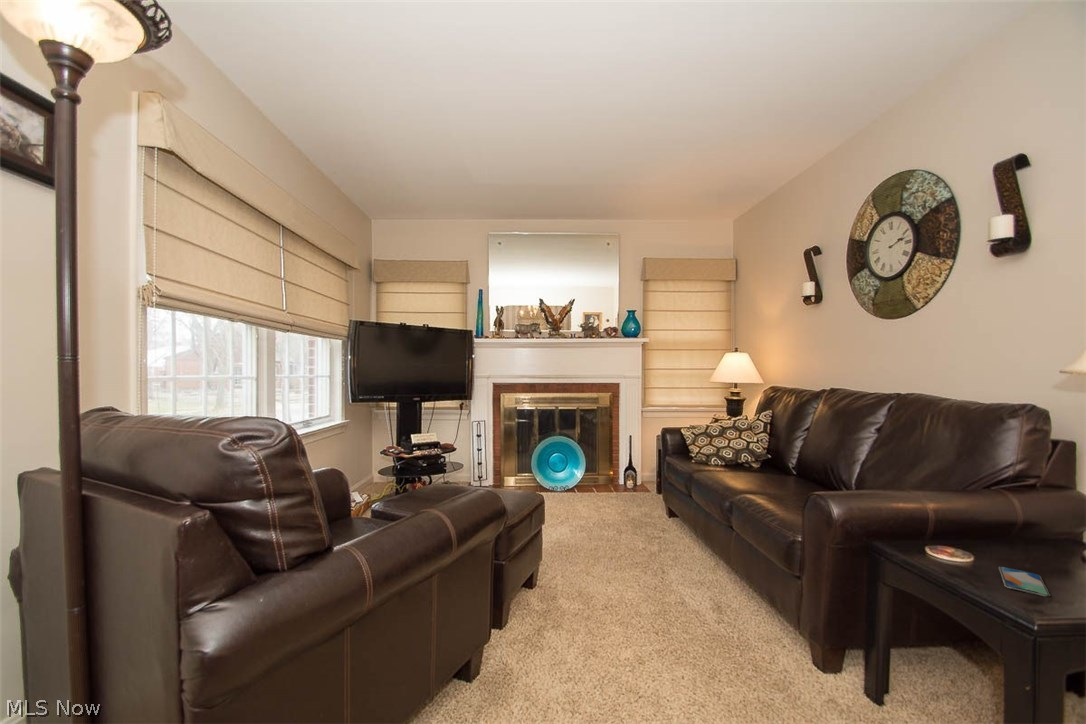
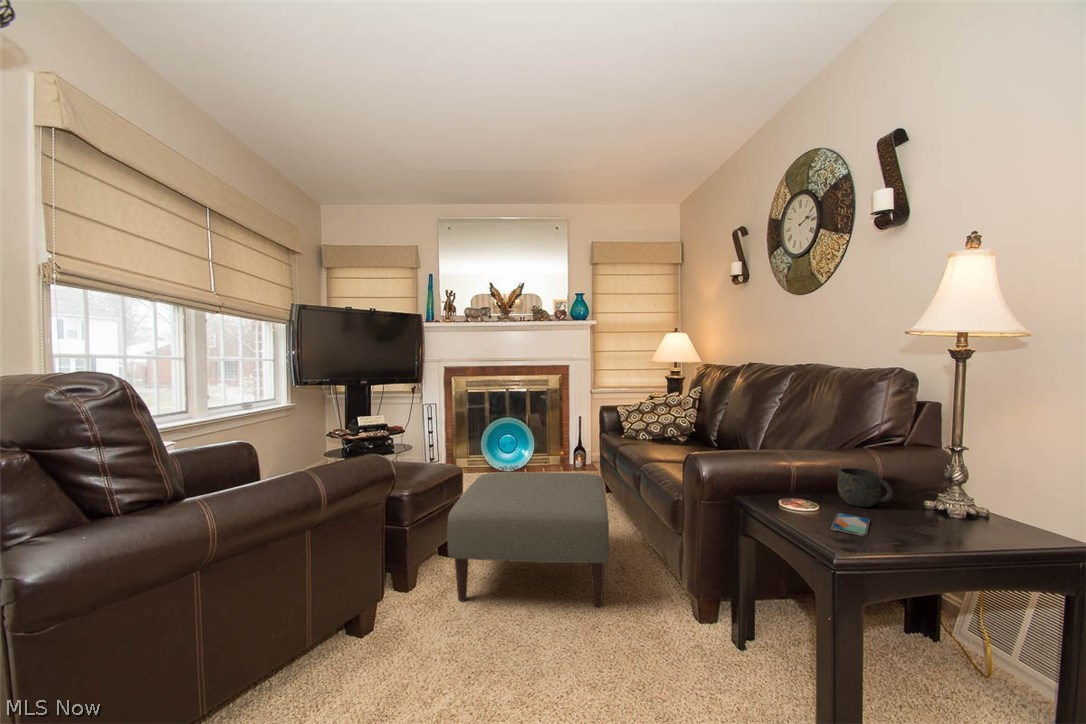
ottoman: none [546,500,718,651] -> present [447,472,609,607]
mug: none [985,515,1055,559] -> present [837,468,893,507]

